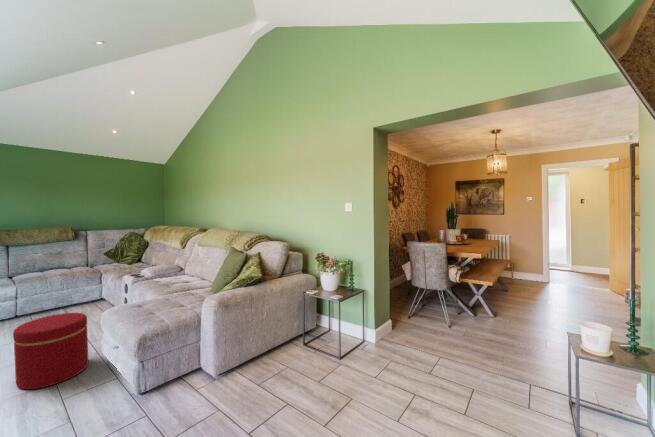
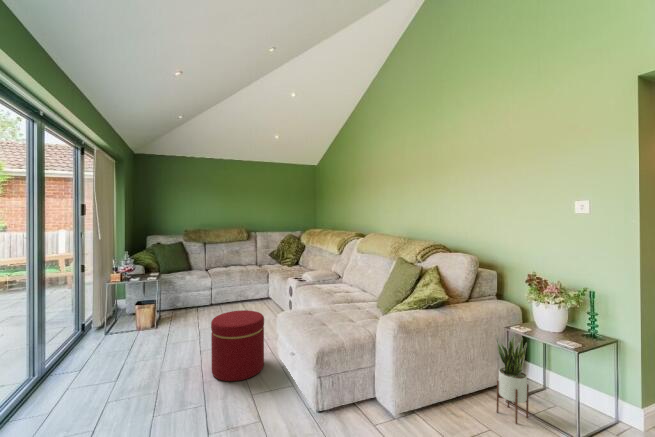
potted plant: none [292,295,314,357] -> present [496,334,529,424]

